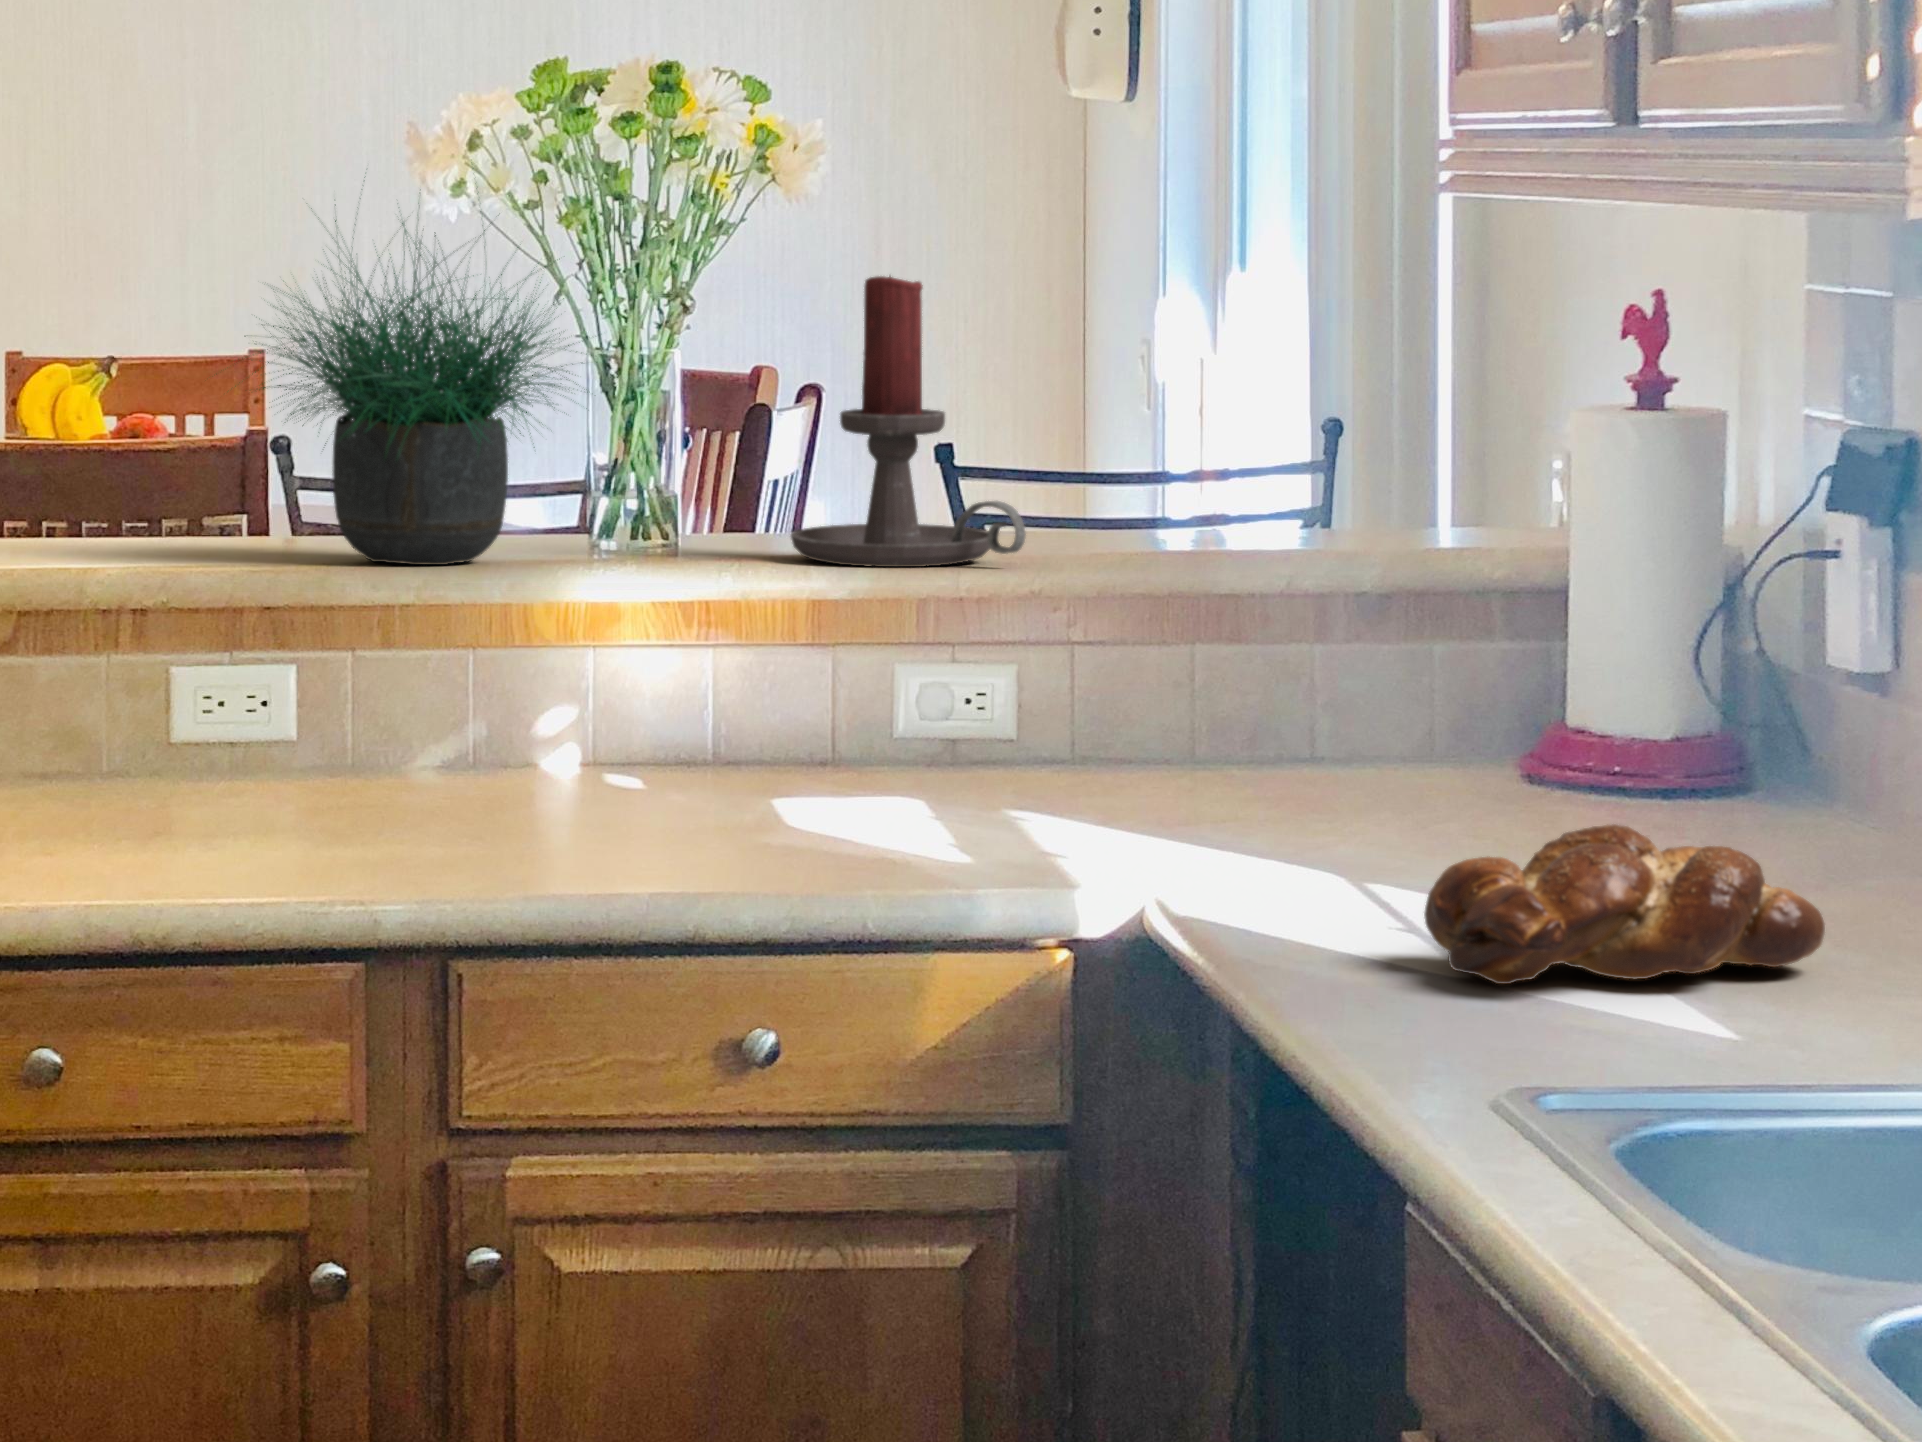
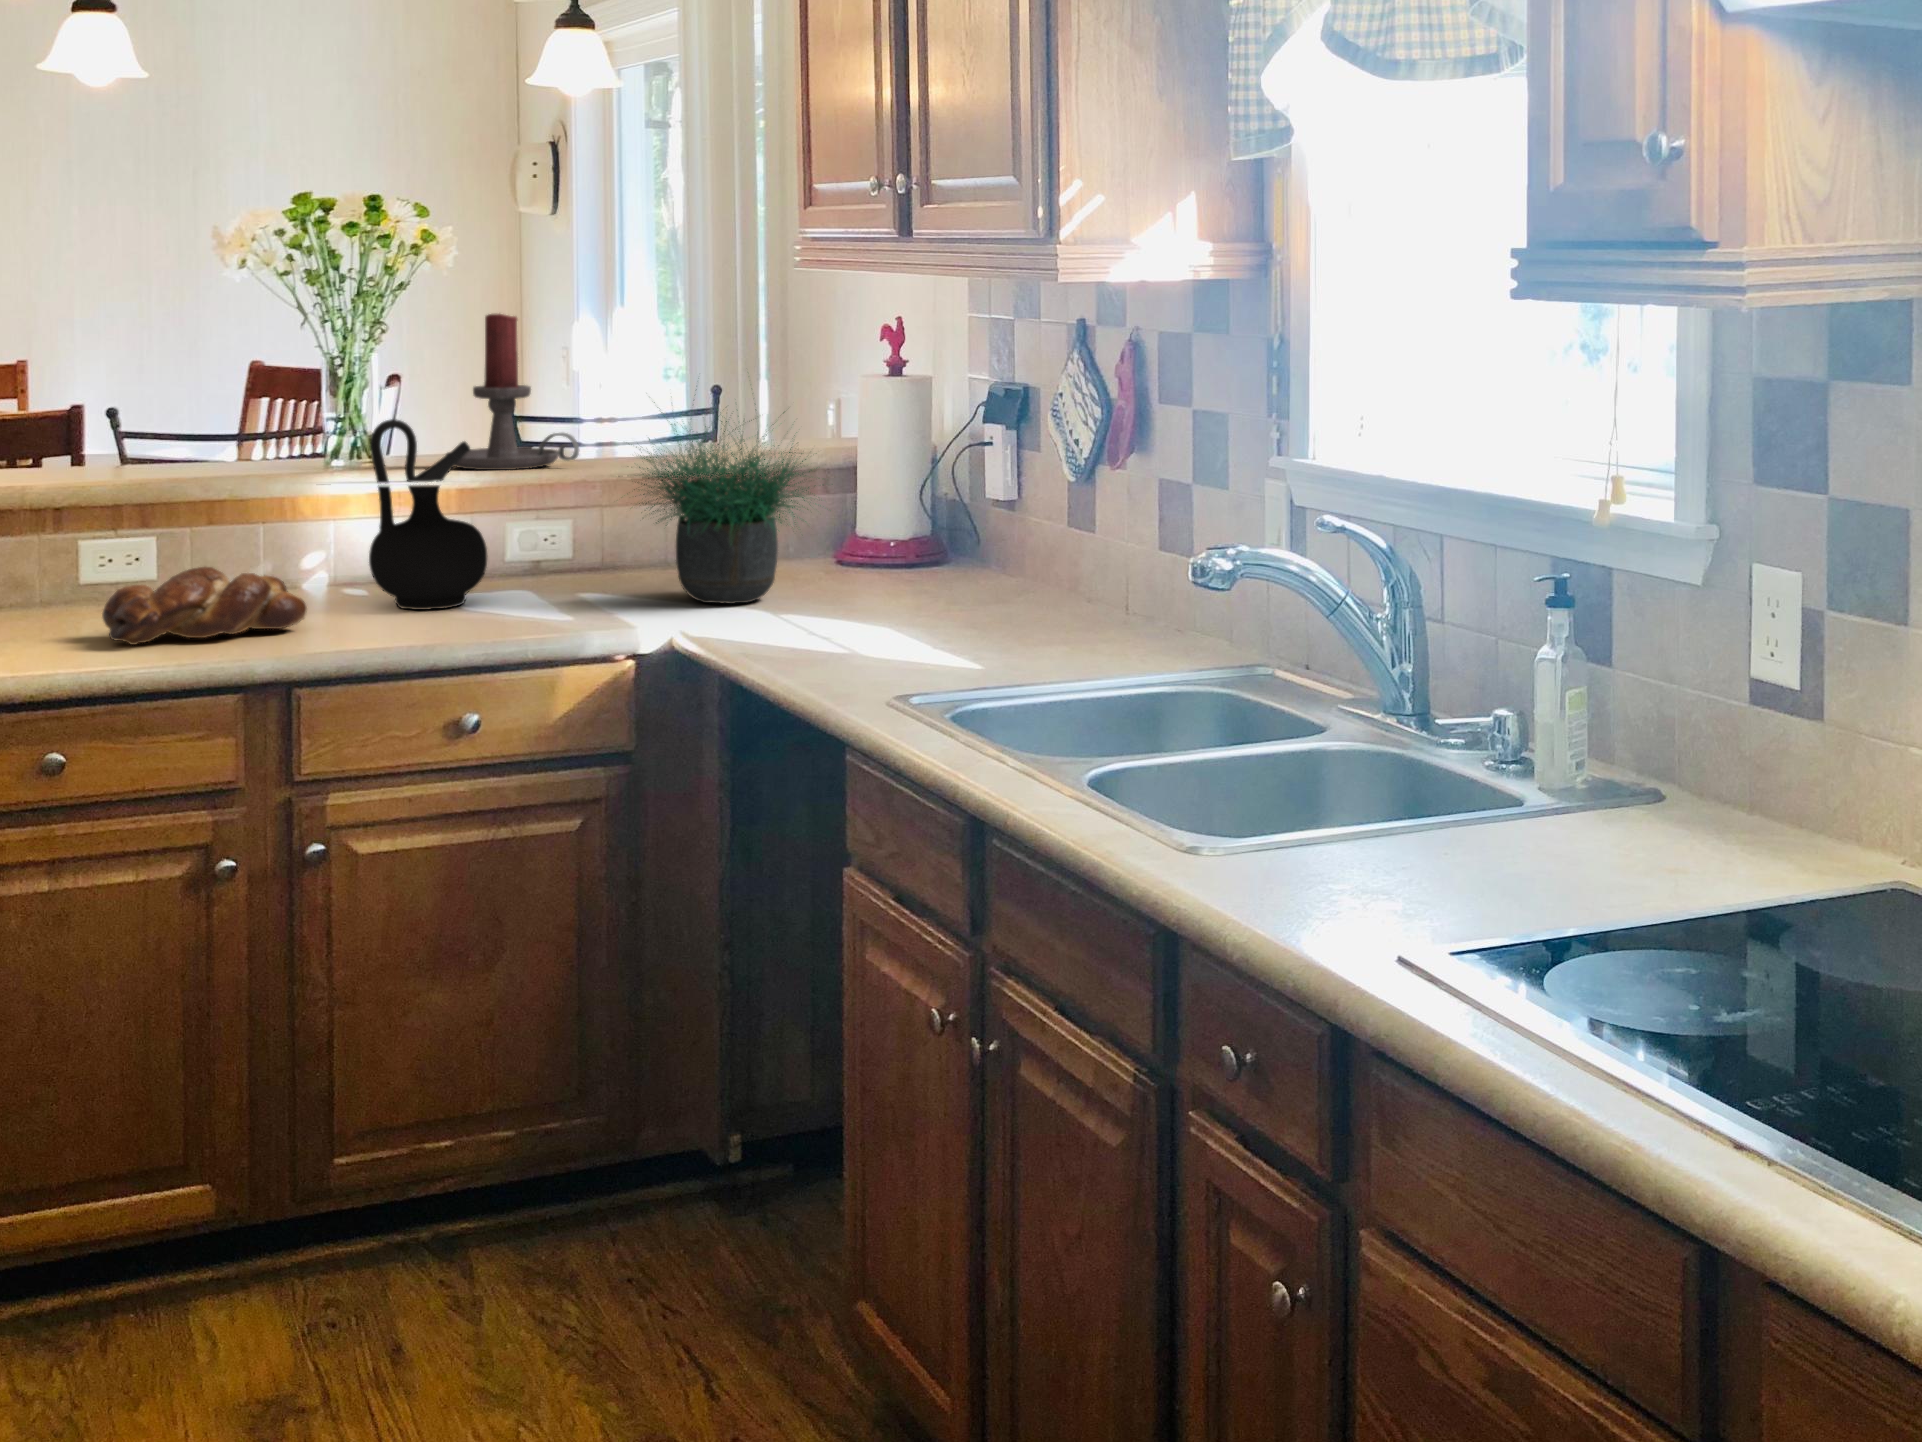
potted plant: present [235,177,577,565] -> present [634,400,810,604]
ceramic jug: none [625,472,834,824] -> present [369,419,487,610]
bread loaf: present [1424,824,1825,984] -> present [102,567,307,645]

